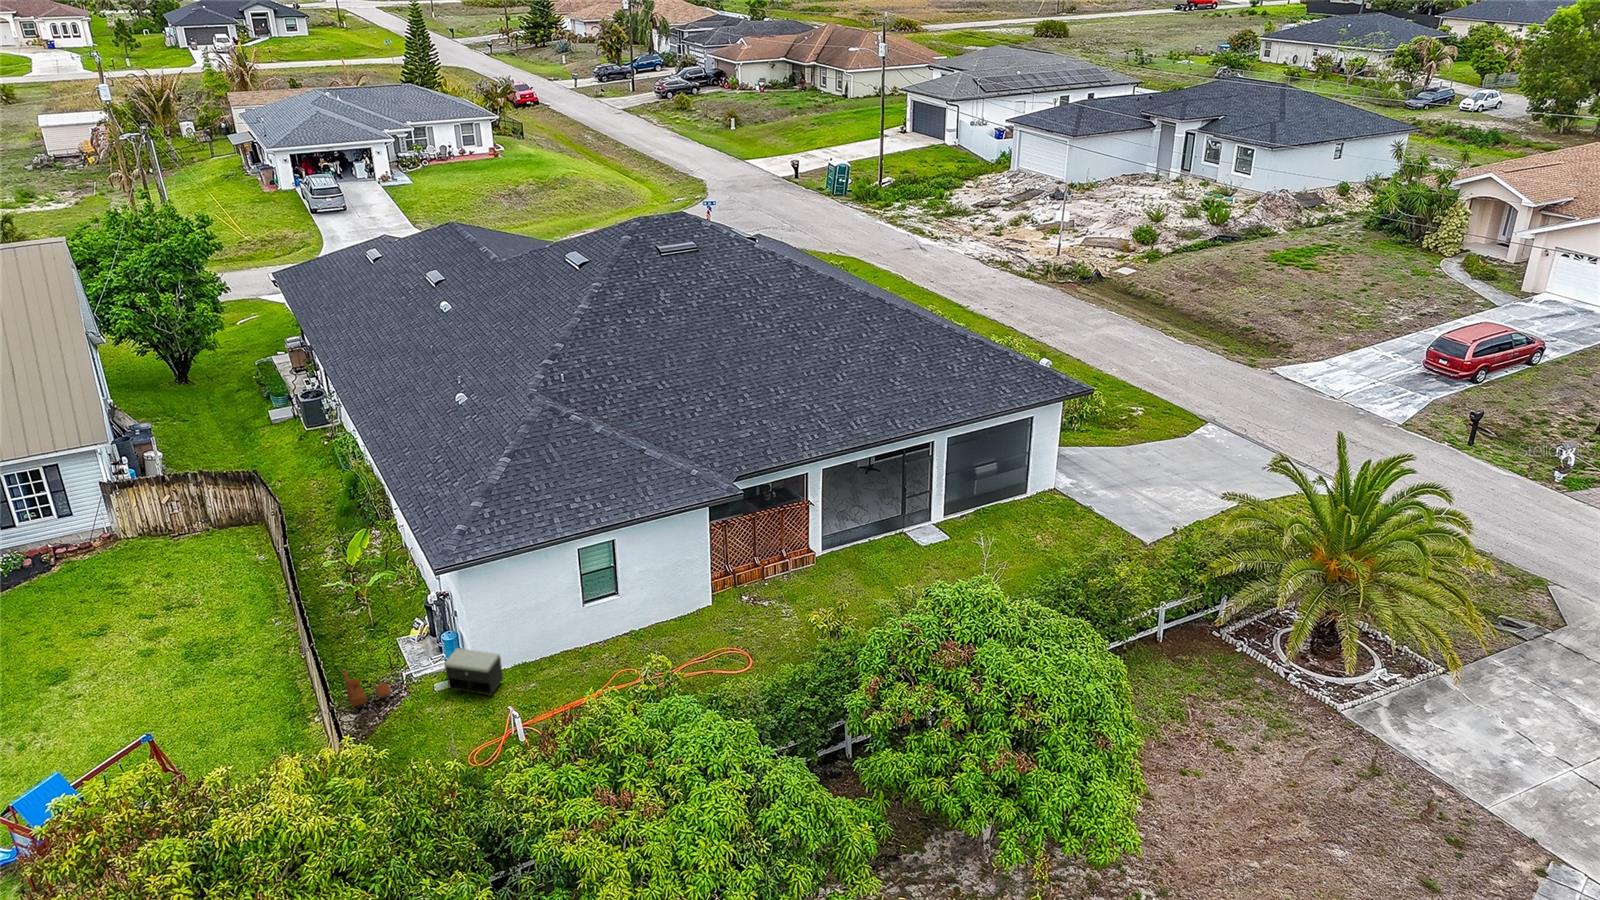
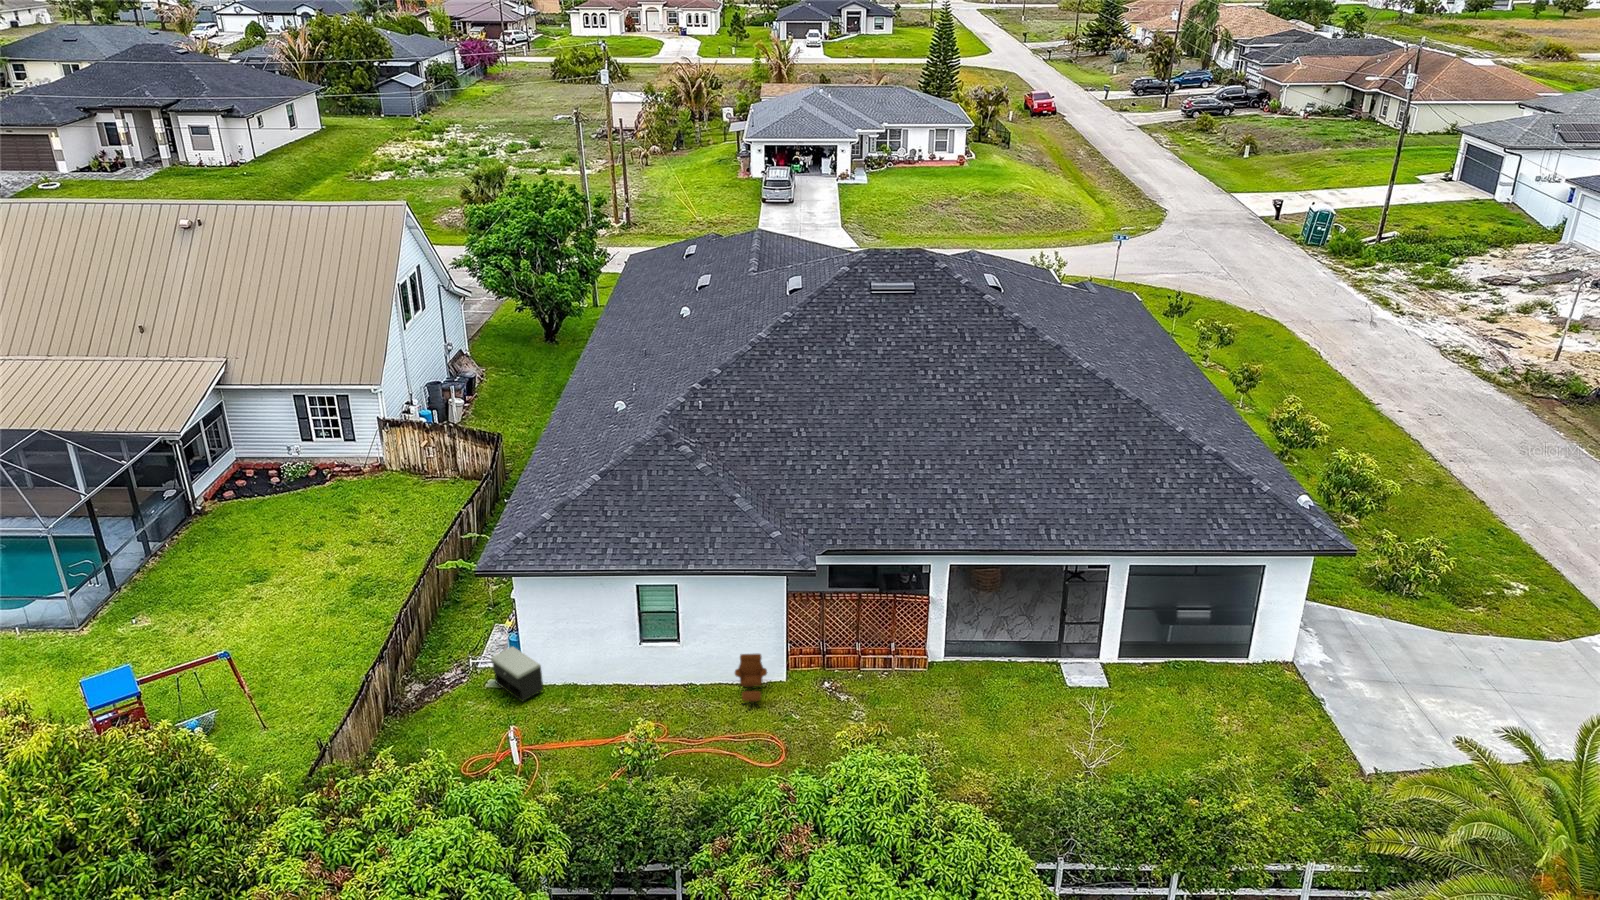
lounge chair: present [343,670,395,713] -> present [735,654,767,708]

